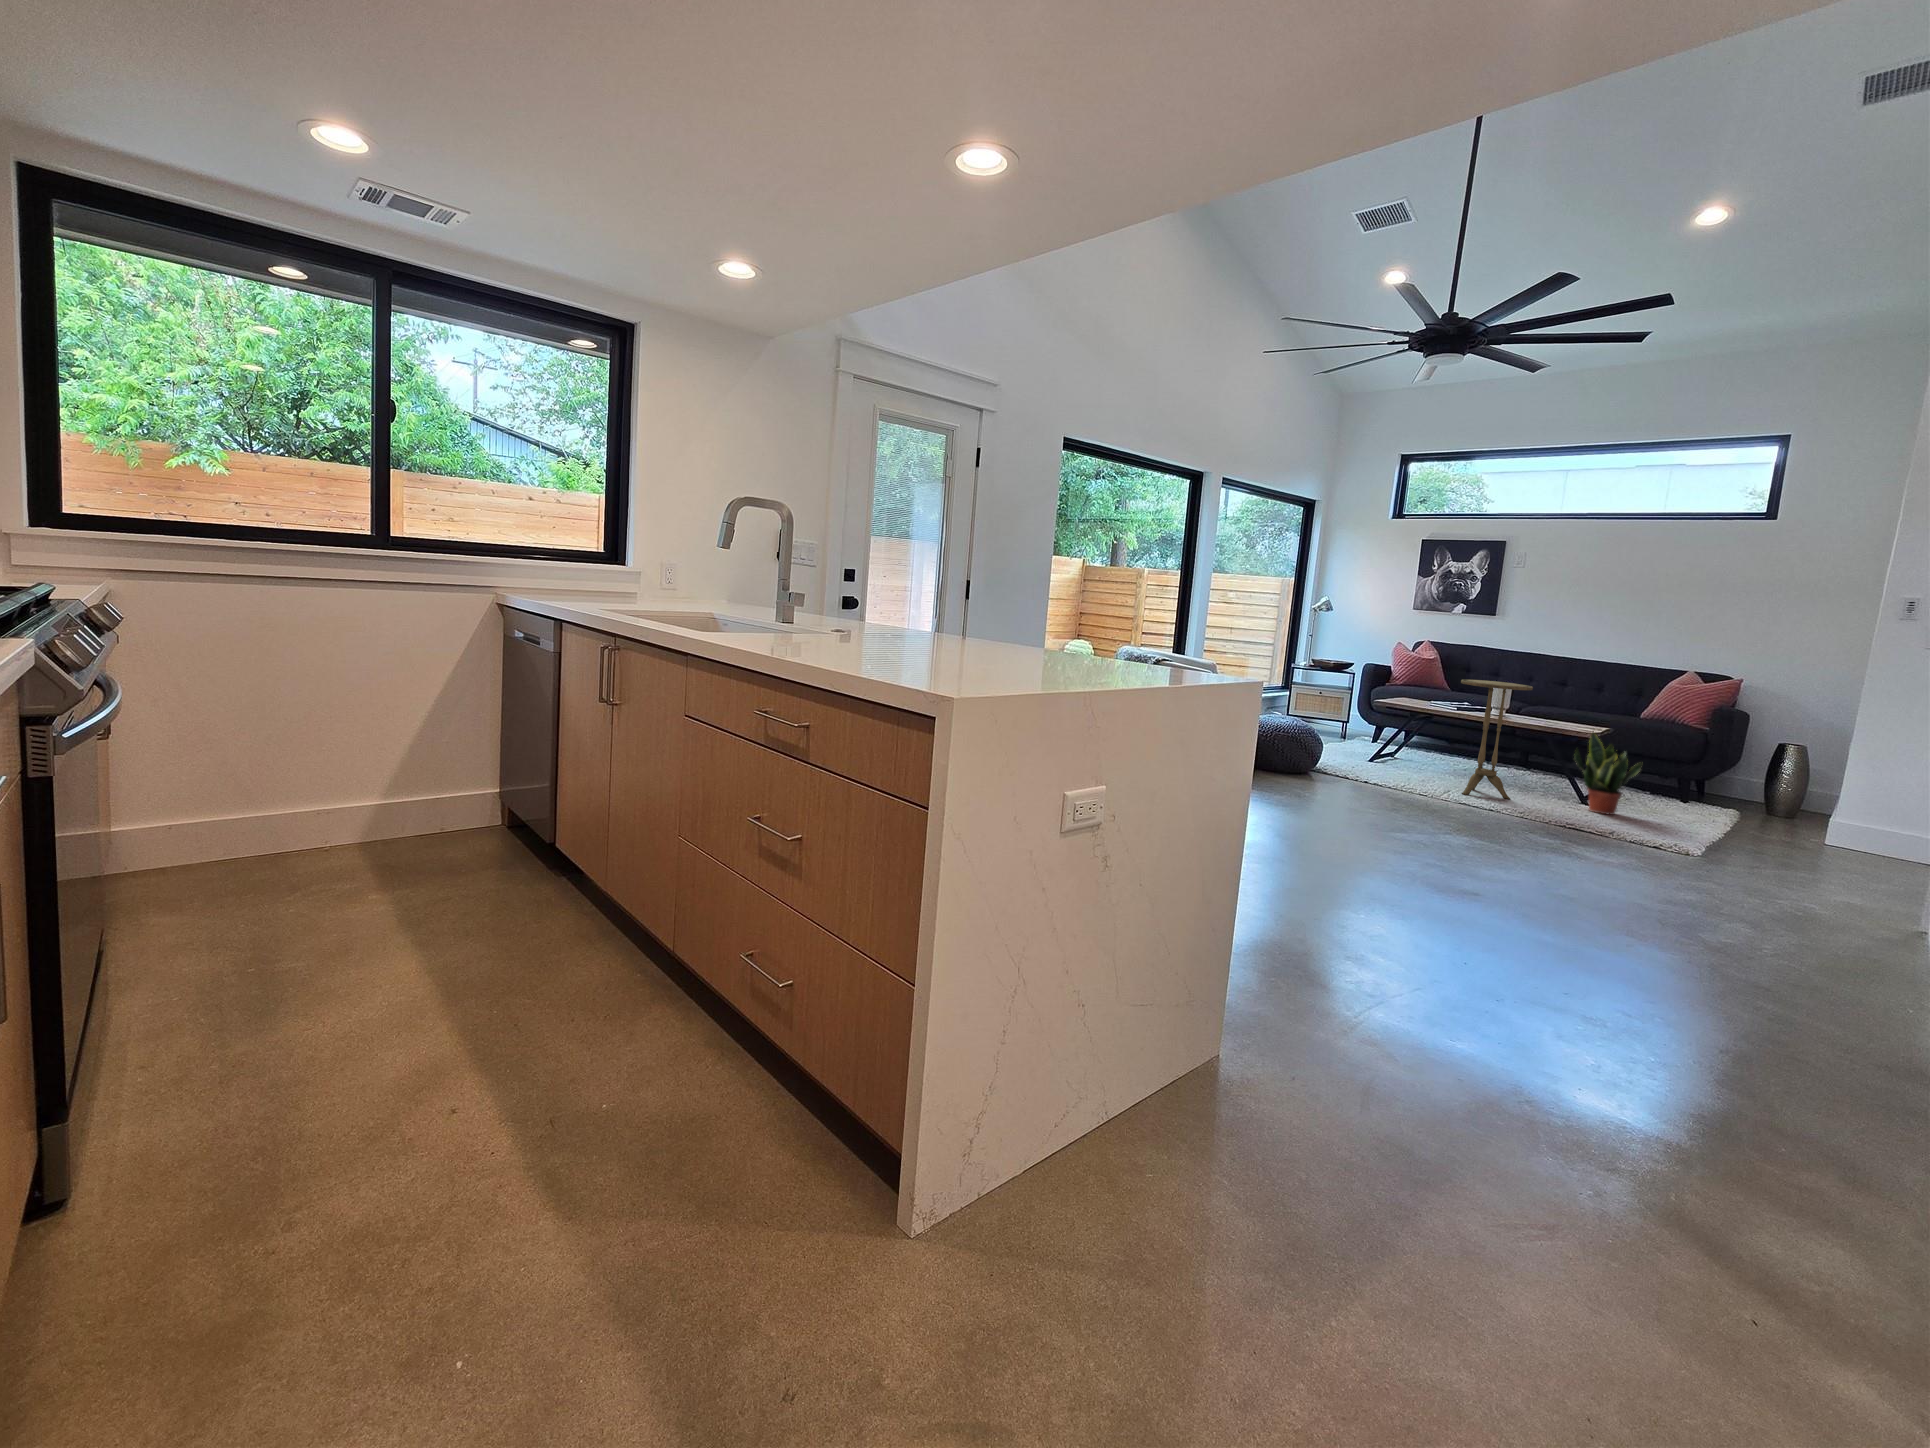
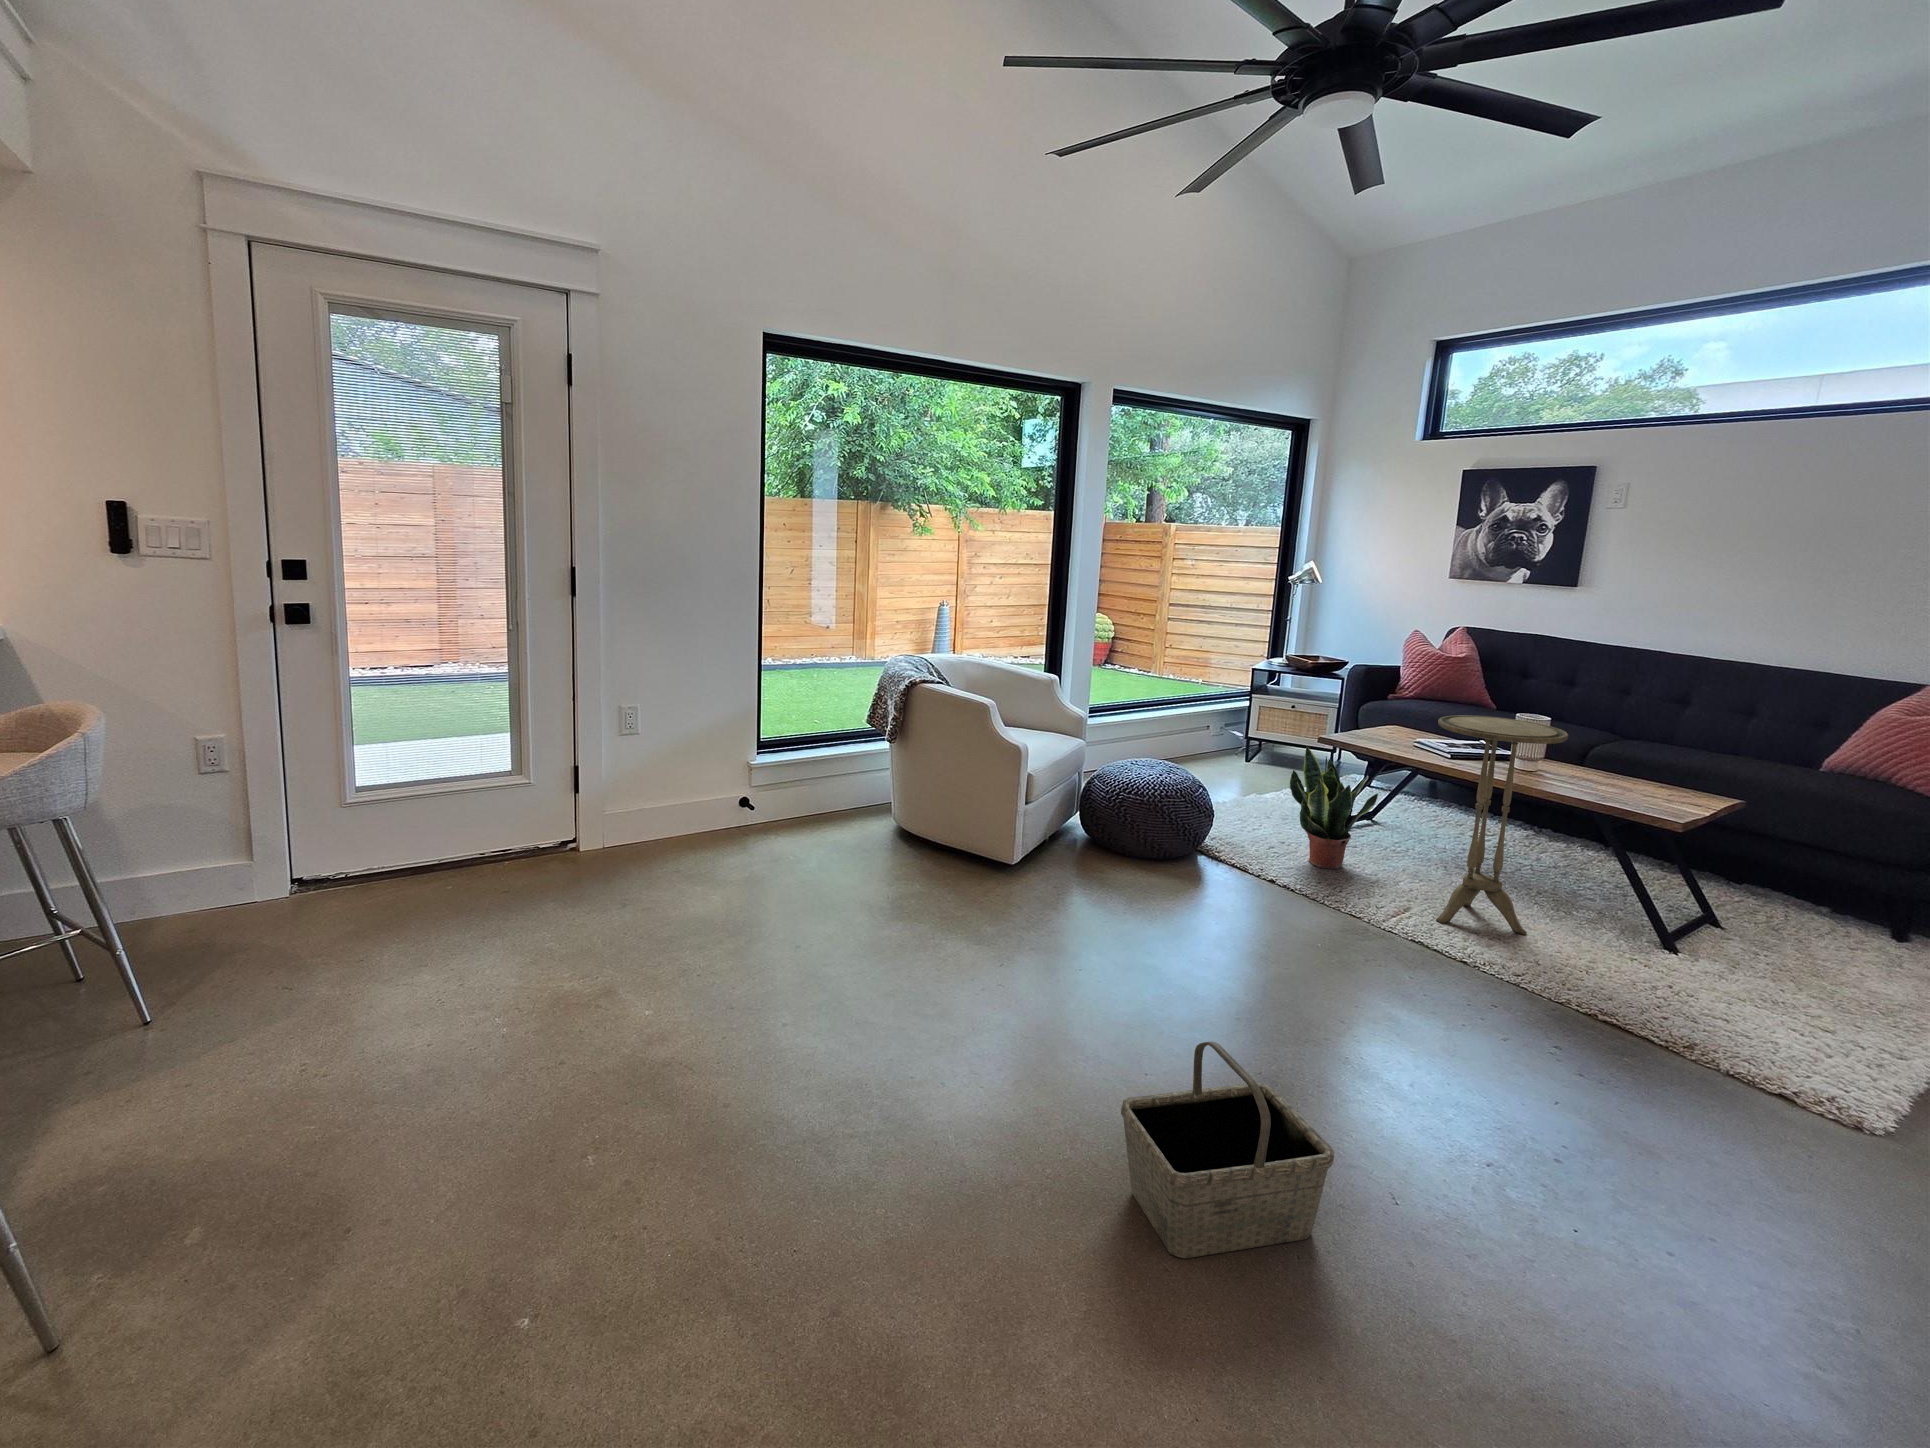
potted plant: present [1574,732,1642,815] -> present [1290,746,1378,869]
basket: none [1403,794,1502,876] -> present [1121,1042,1334,1259]

